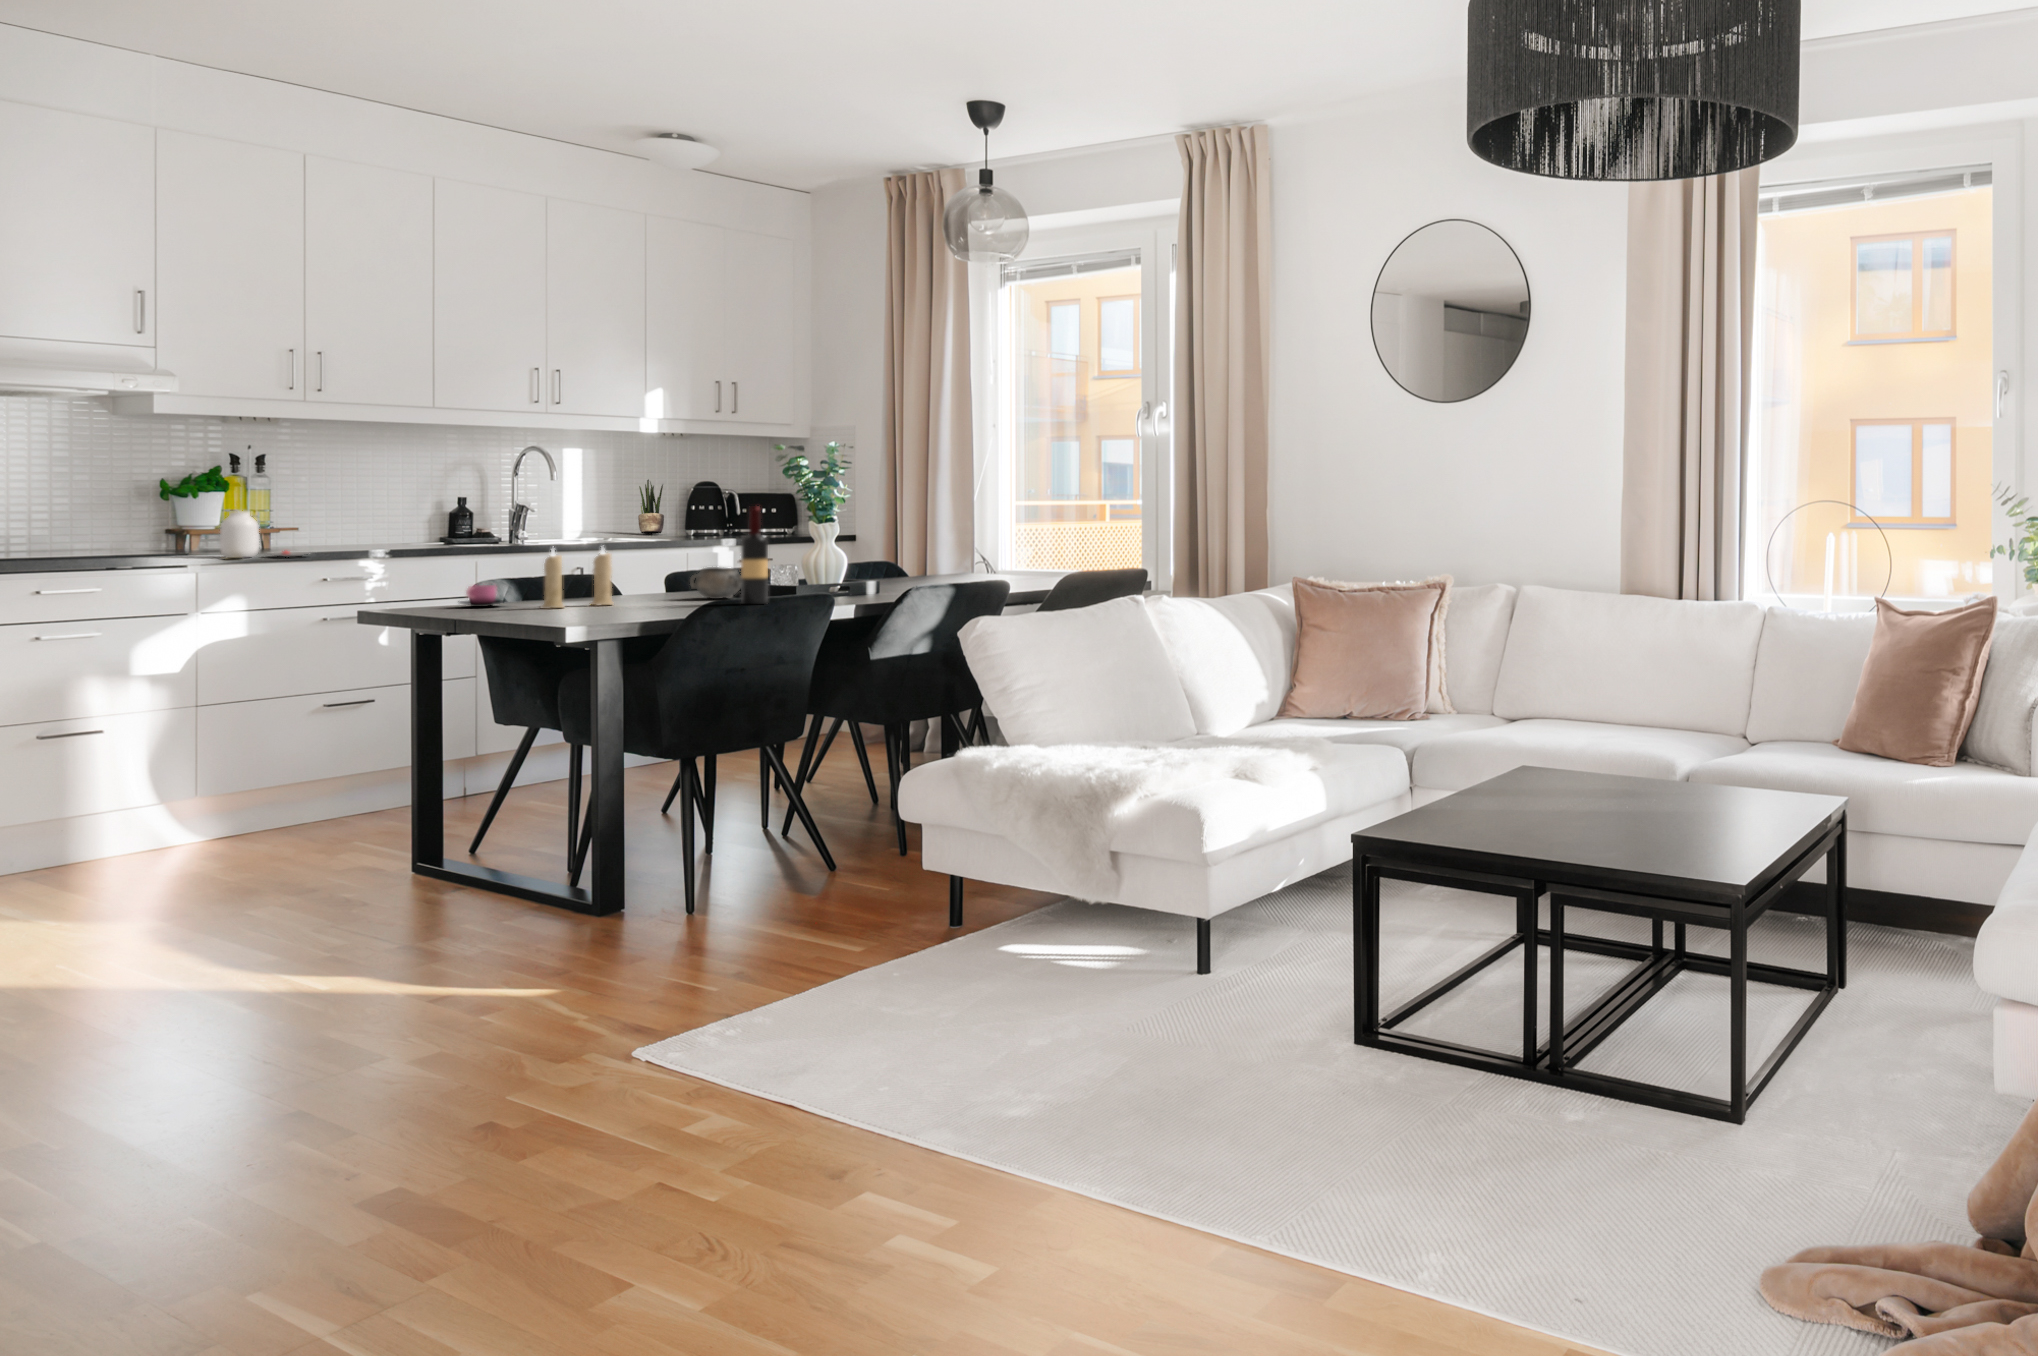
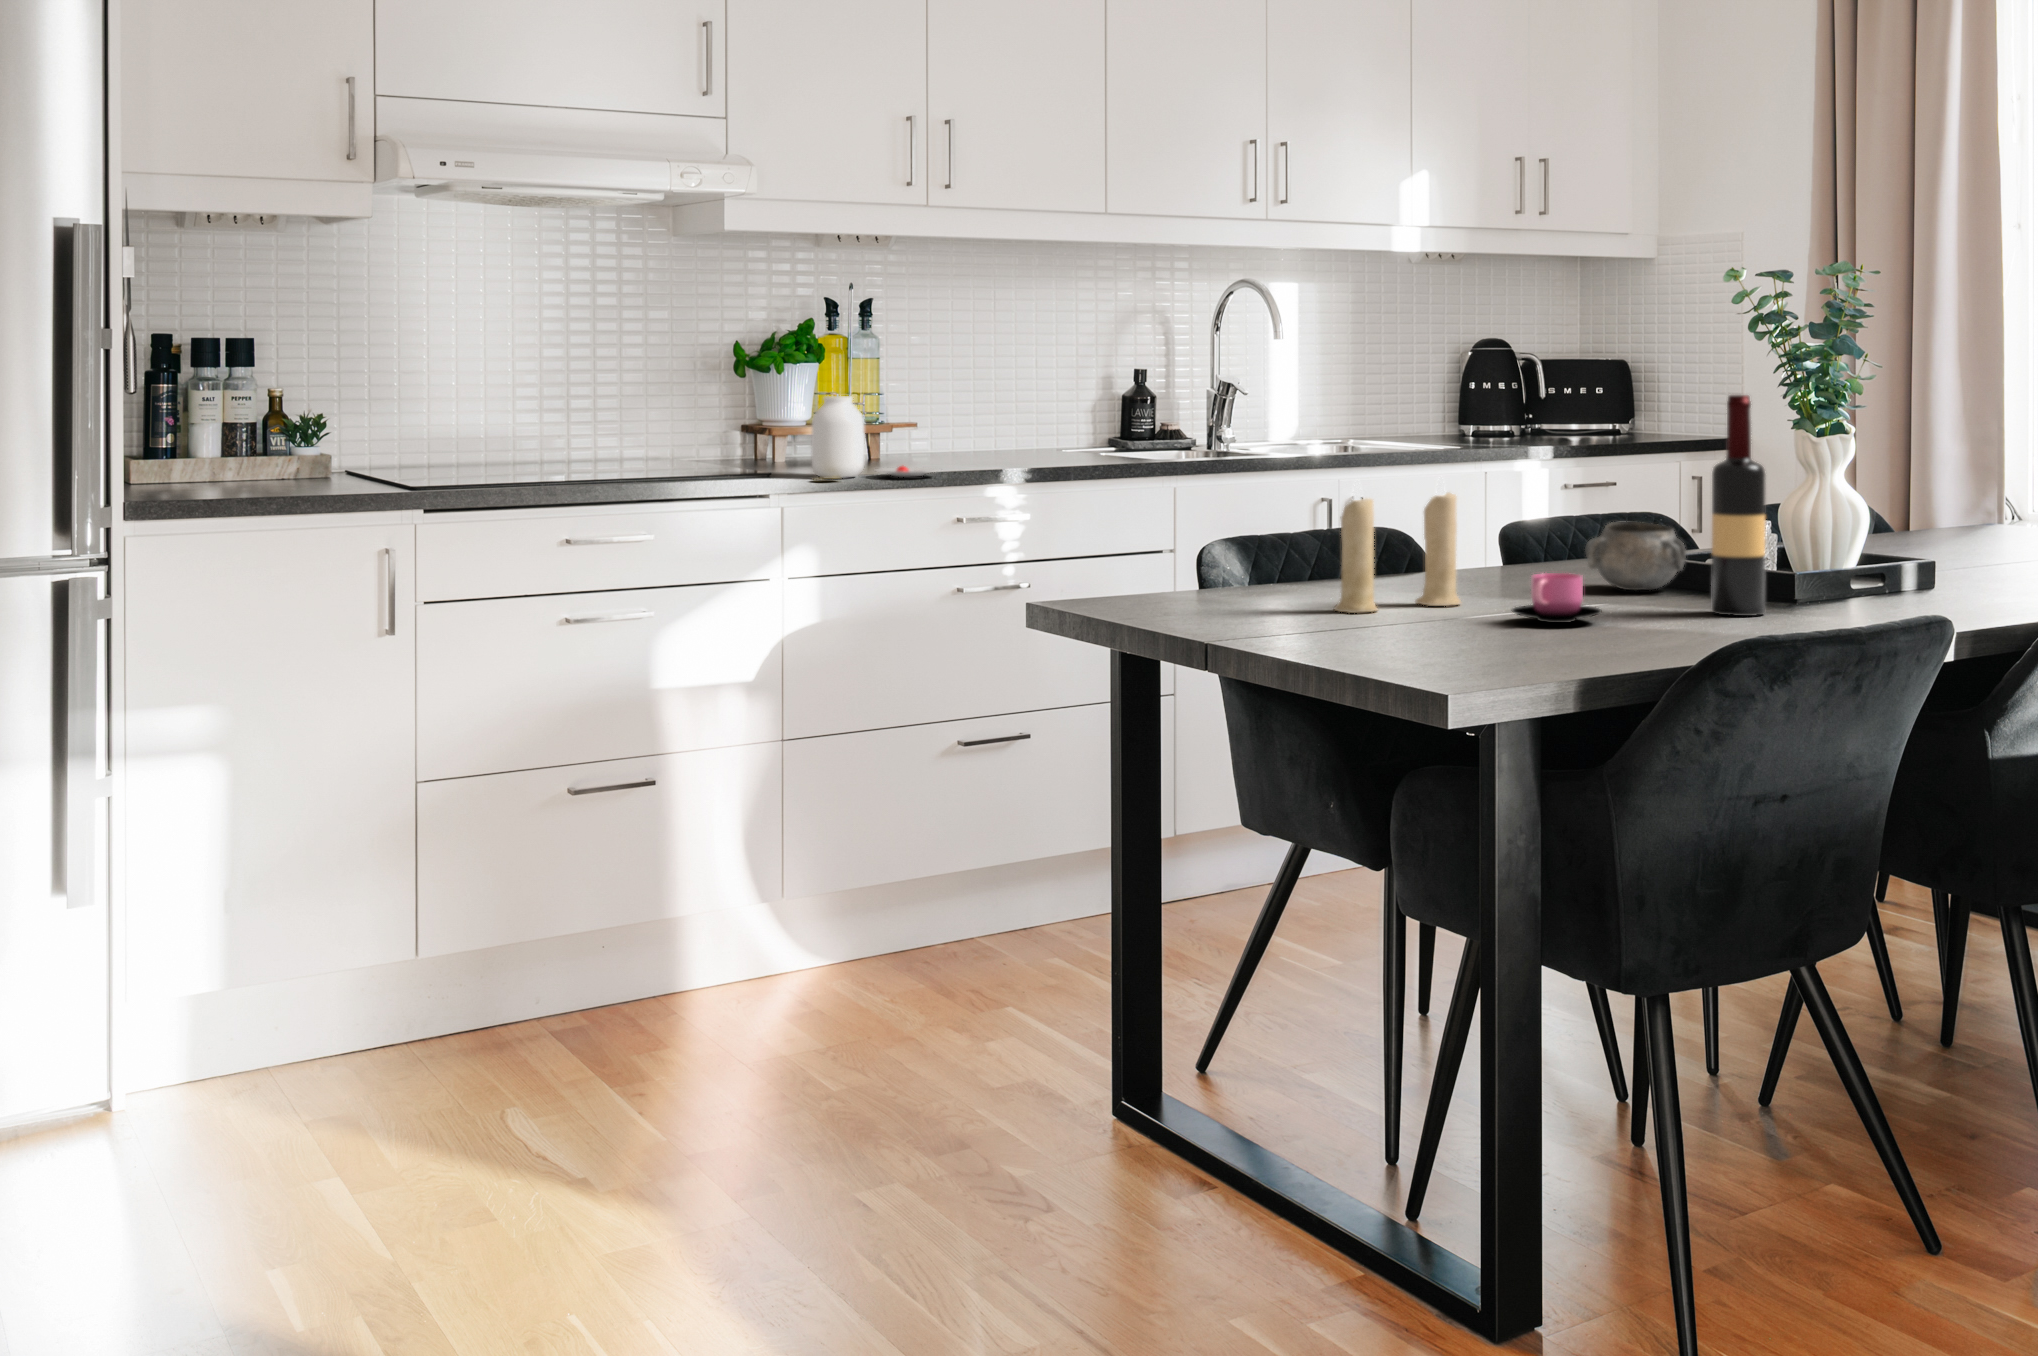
potted plant: present [638,480,664,534] -> none [1388,334,1427,431]
cup: present [460,585,504,607] -> present [1512,573,1601,623]

